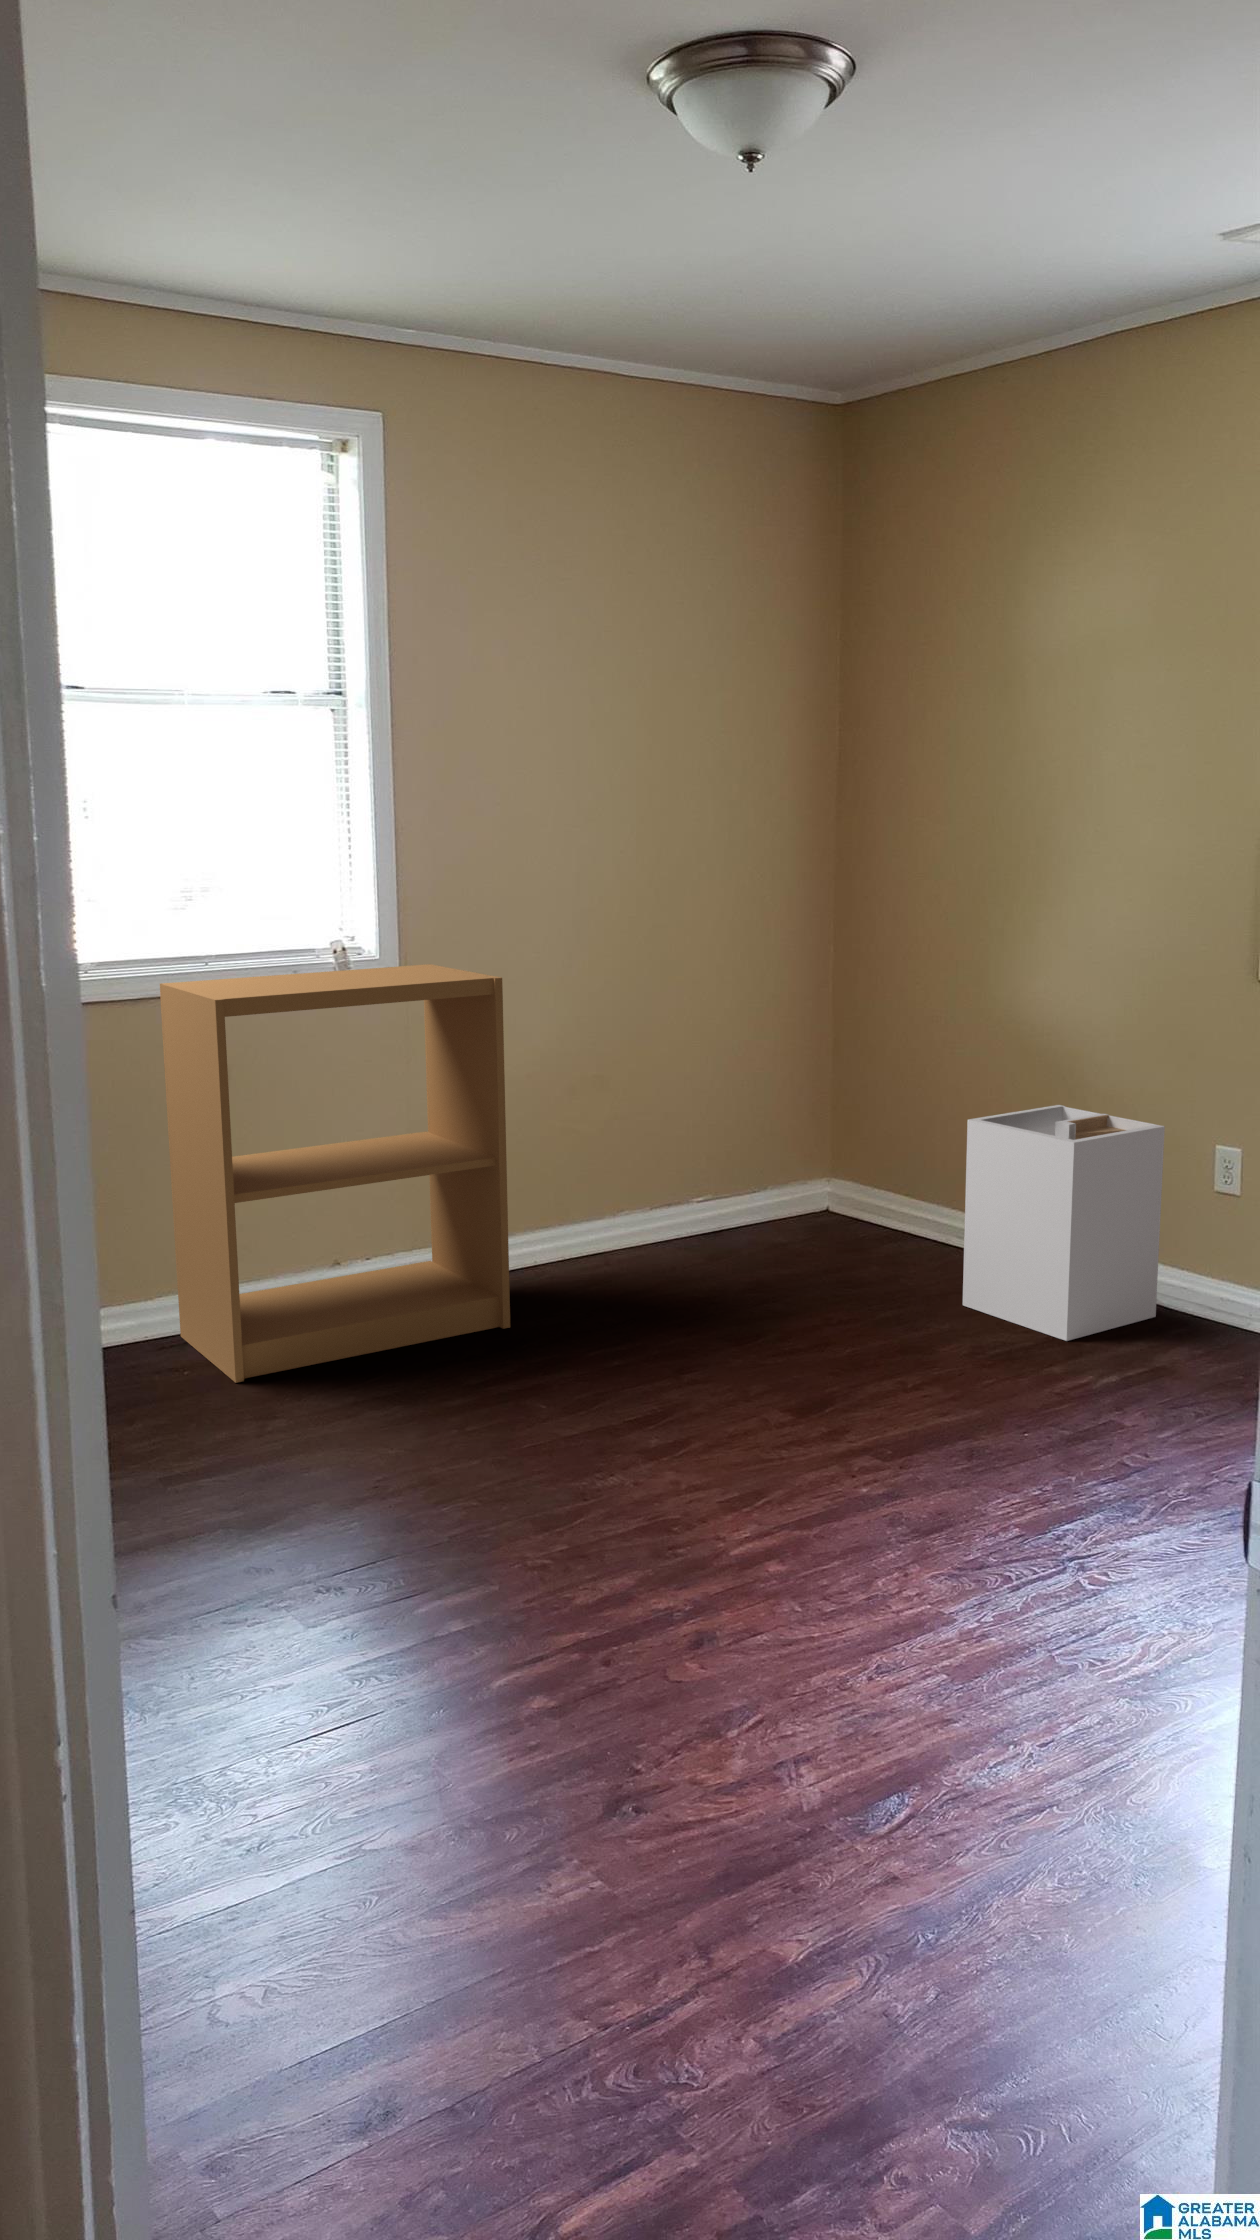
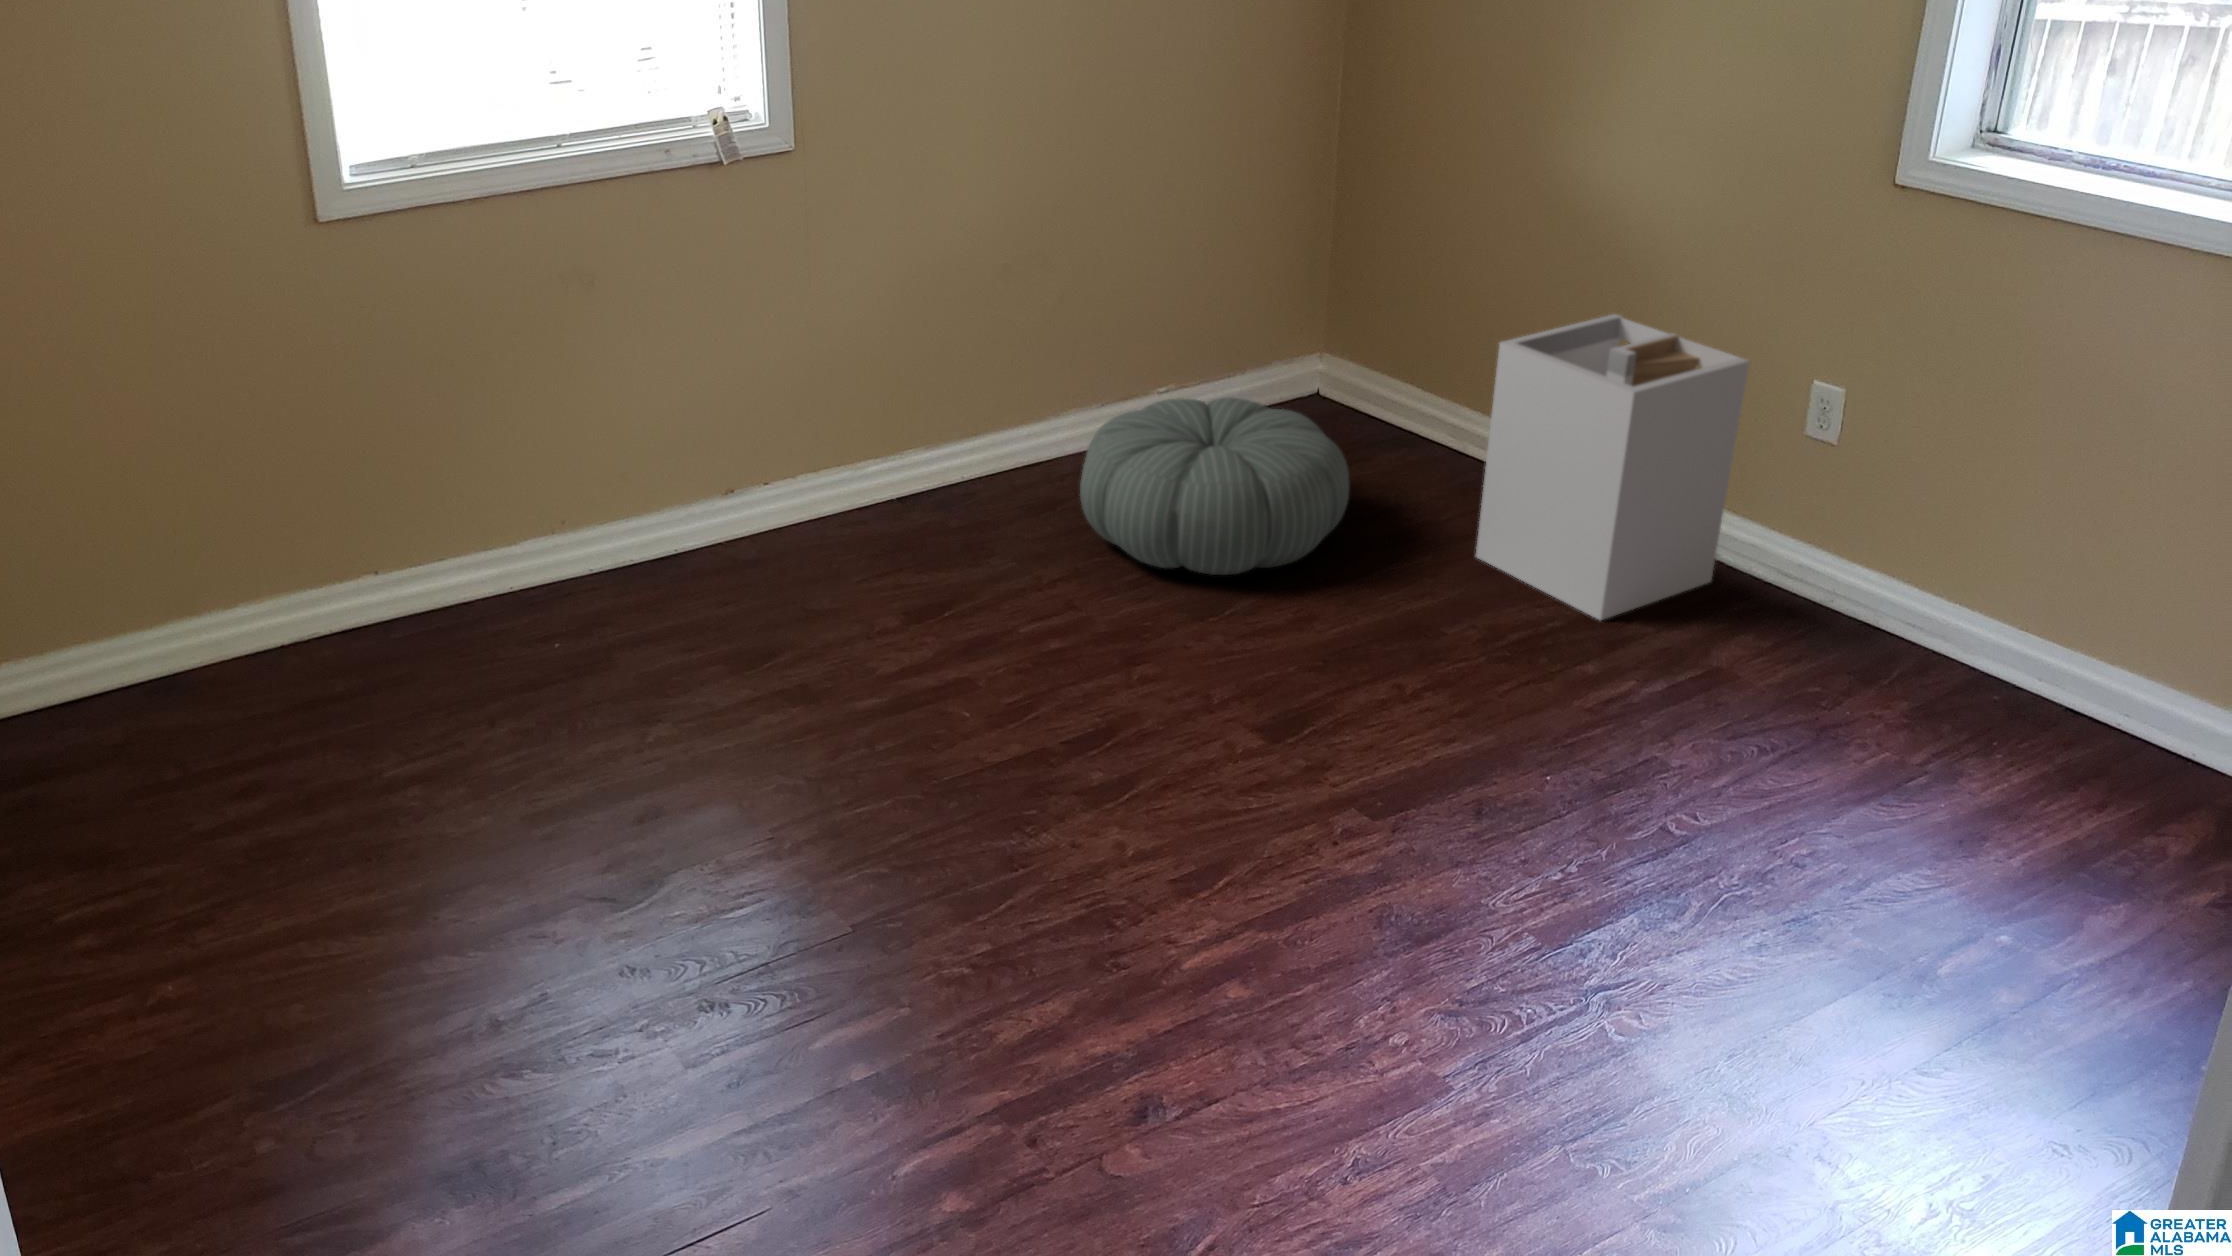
bookshelf: present [160,964,510,1383] -> none [504,135,936,663]
pouf: none [631,1187,855,1319] -> present [1080,397,1349,575]

